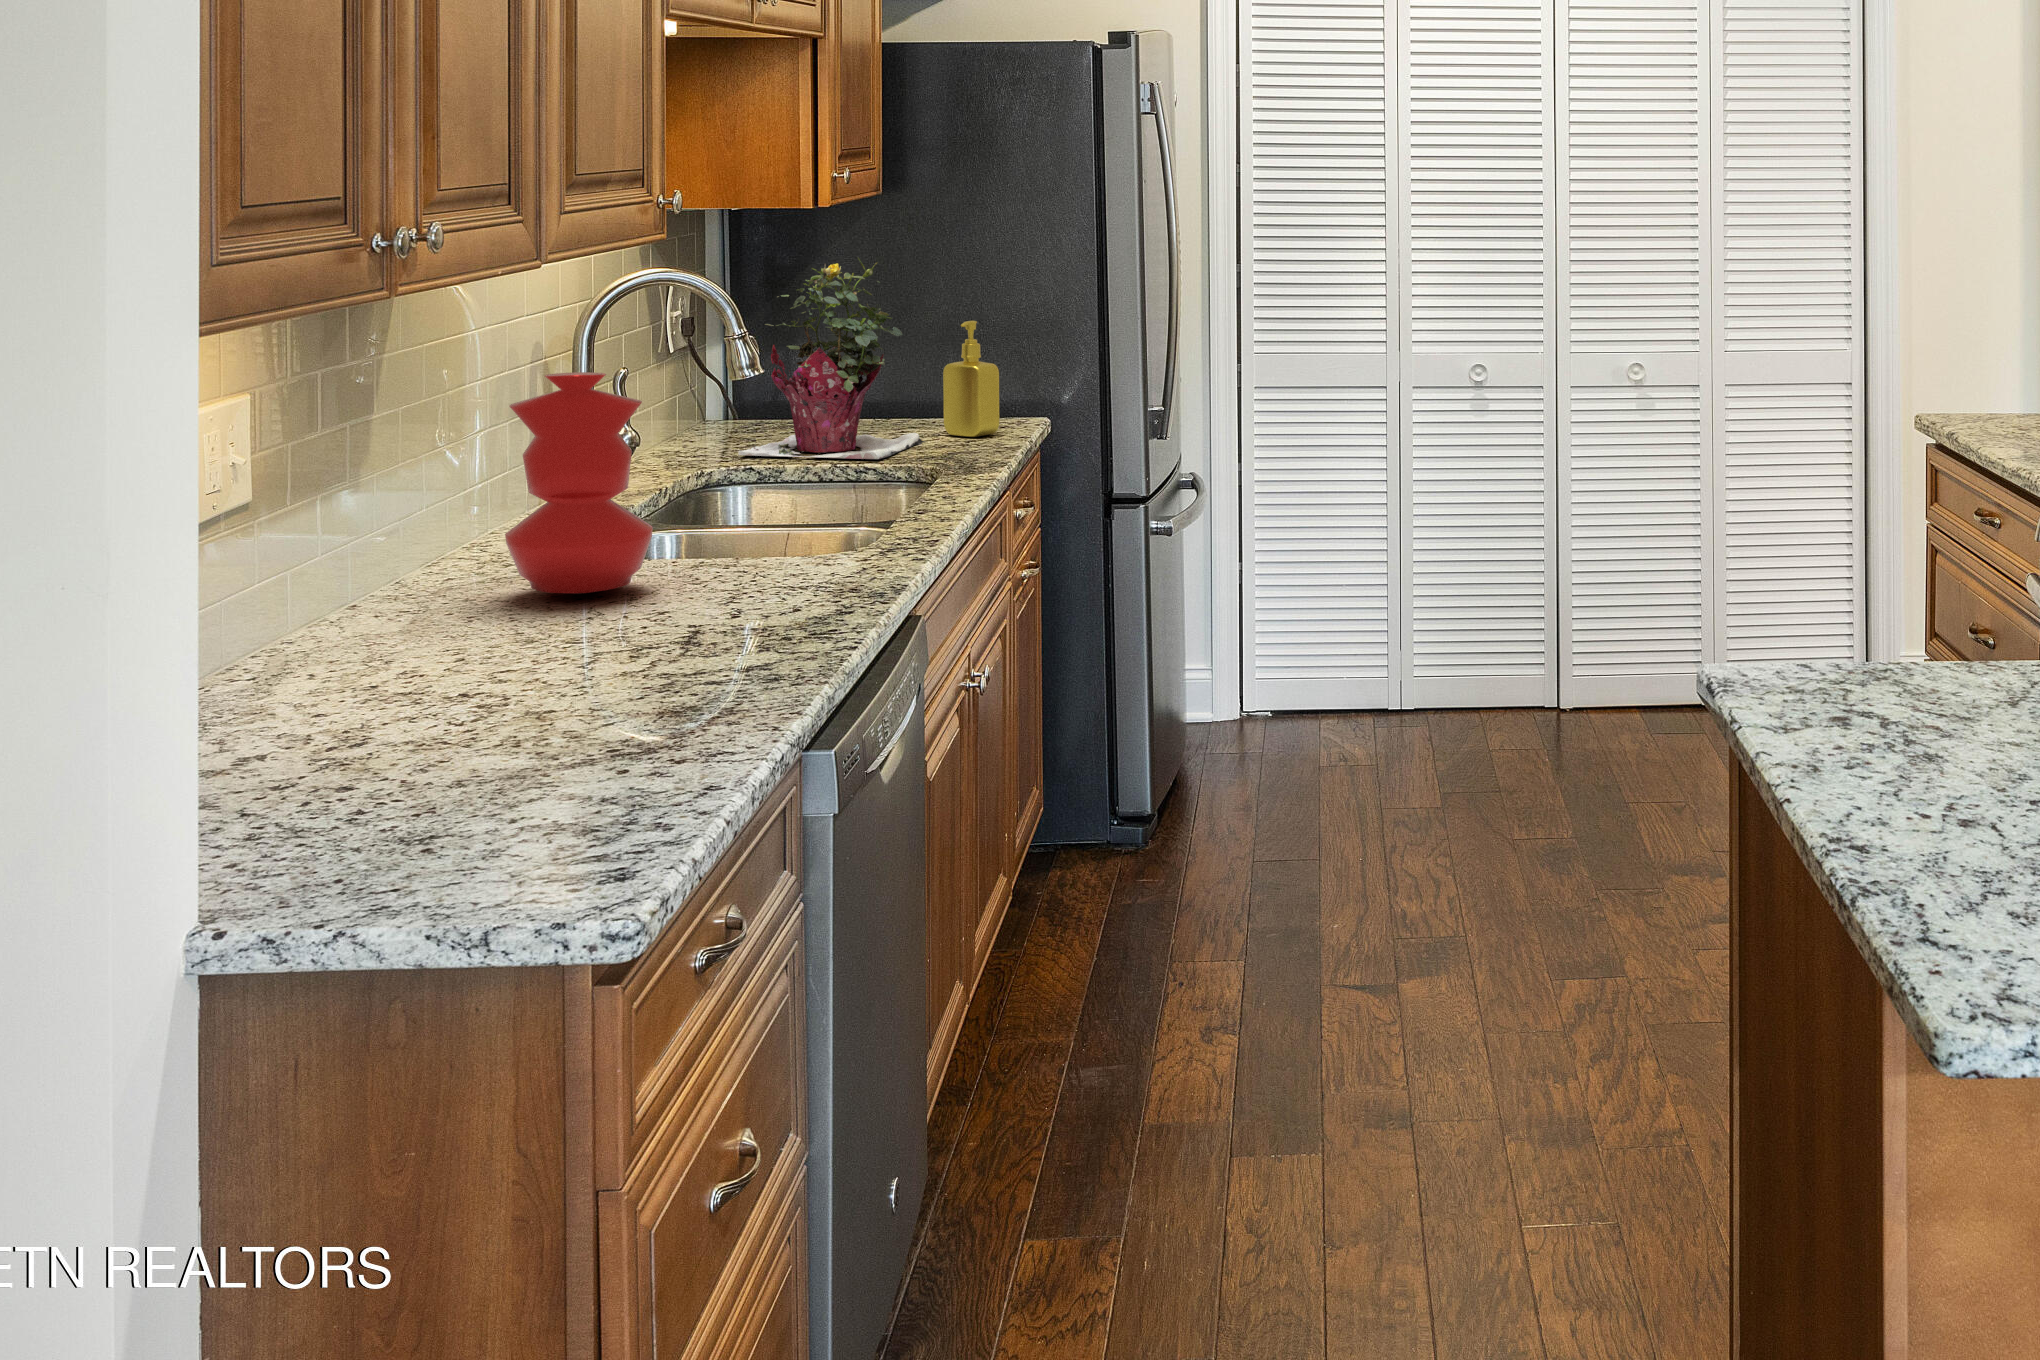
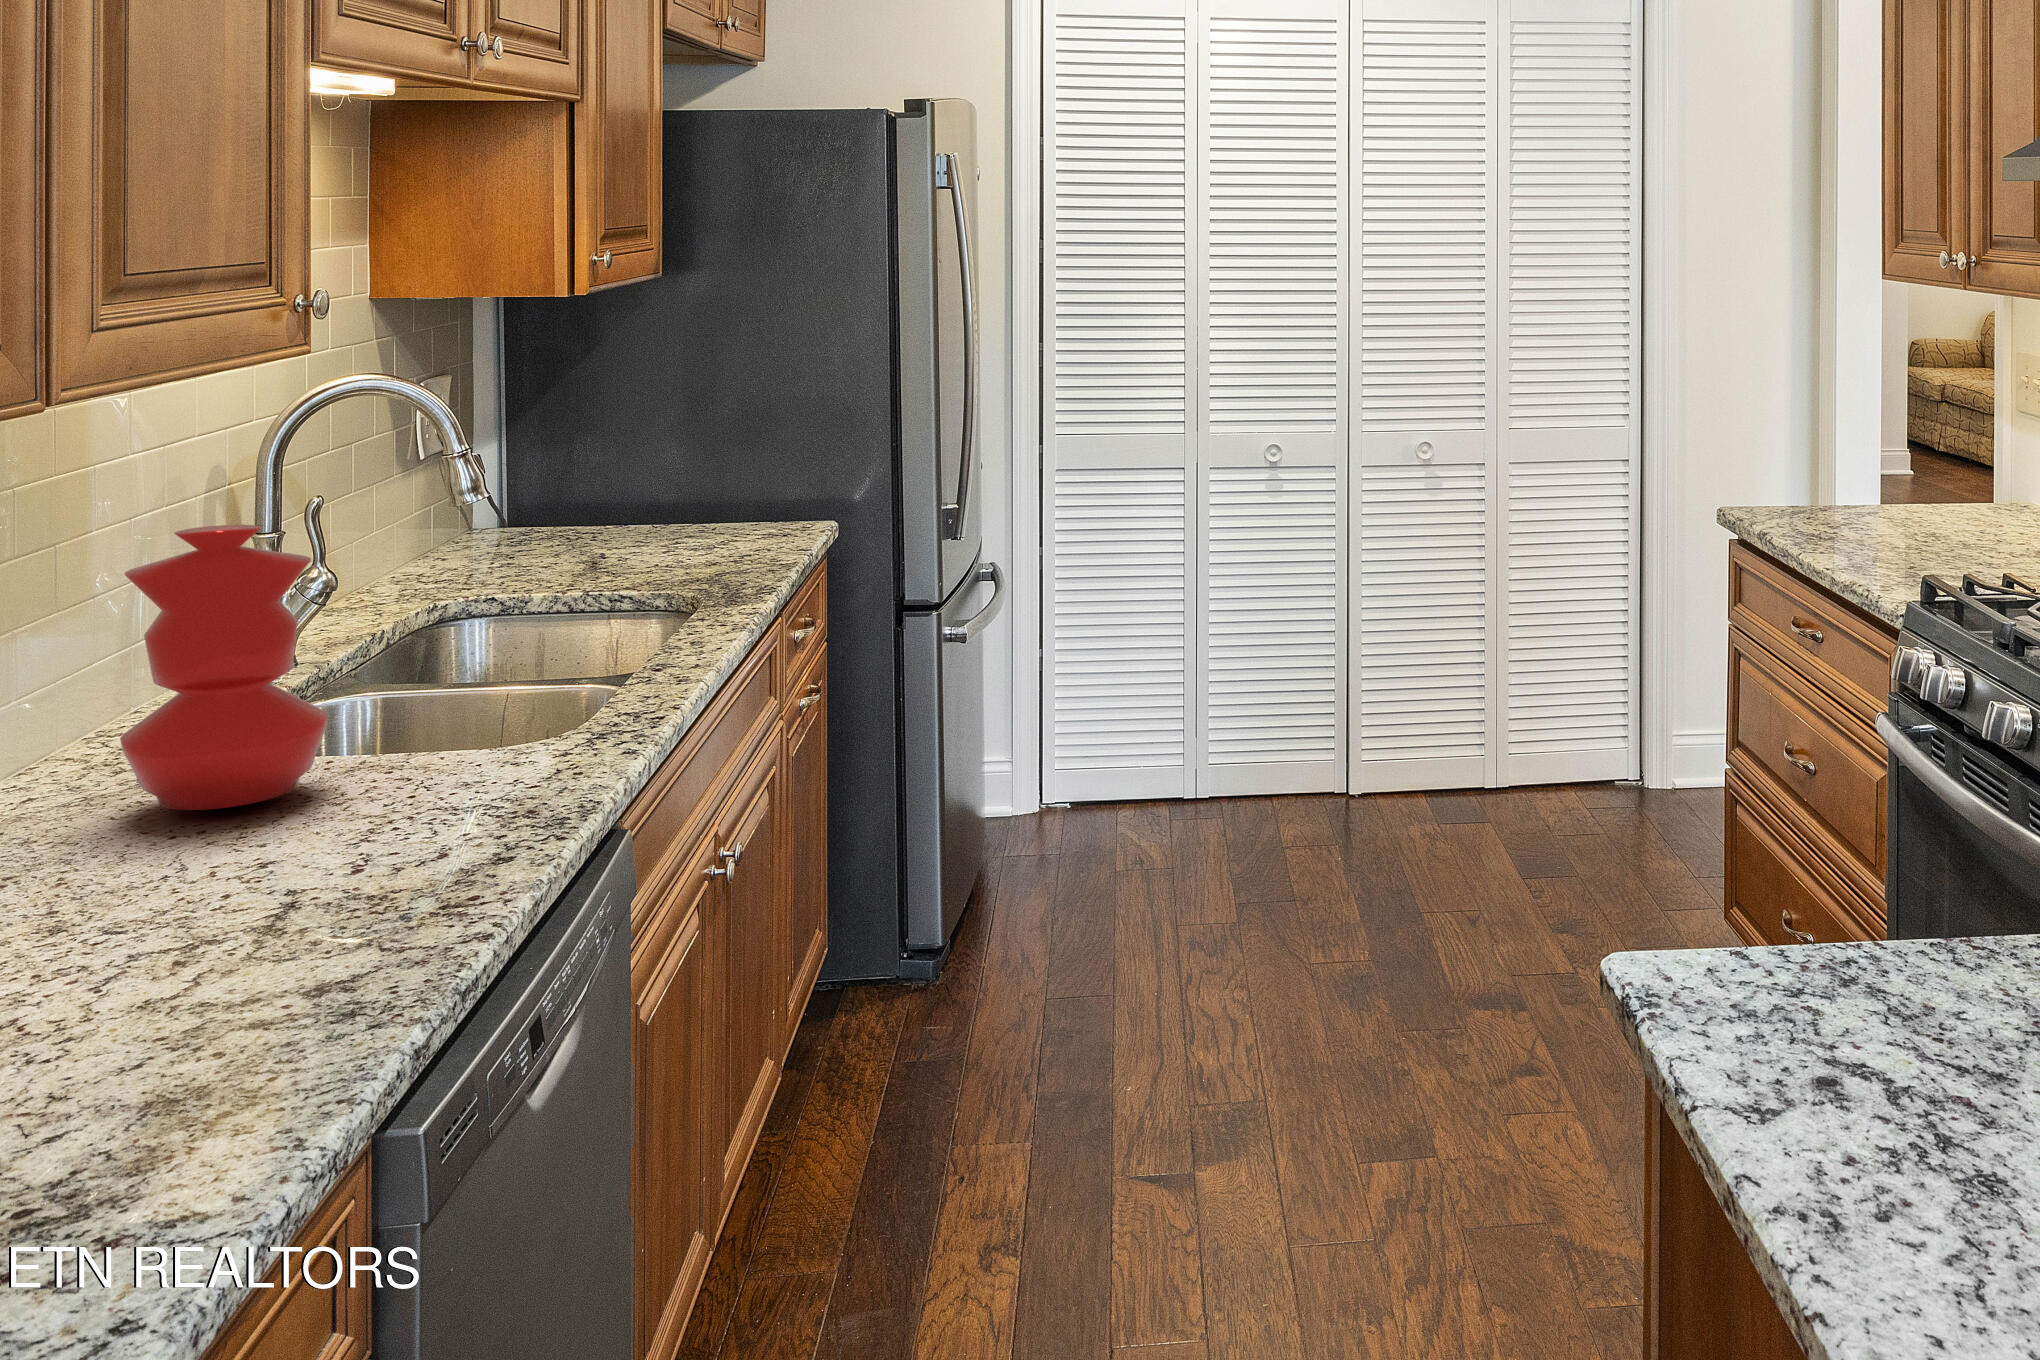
potted plant: present [738,258,925,459] -> none [471,355,701,581]
soap dispenser: present [943,321,999,437] -> none [713,420,777,547]

